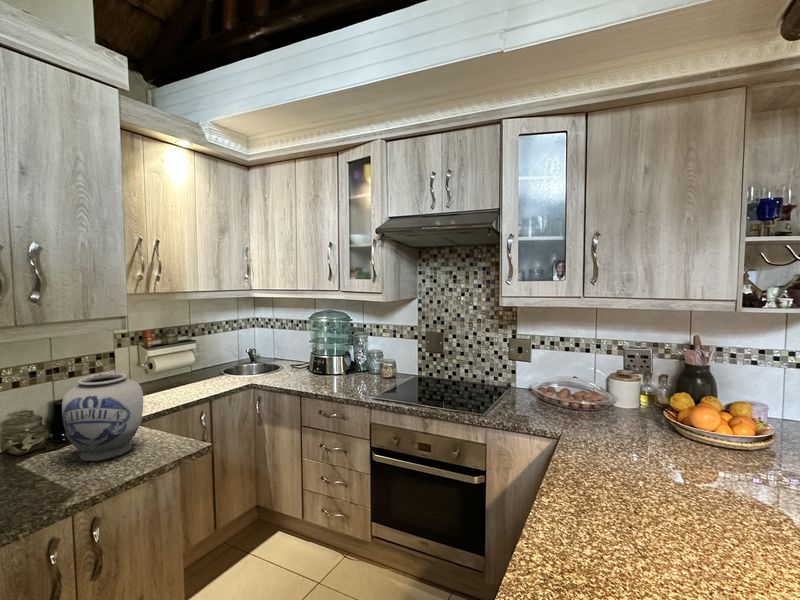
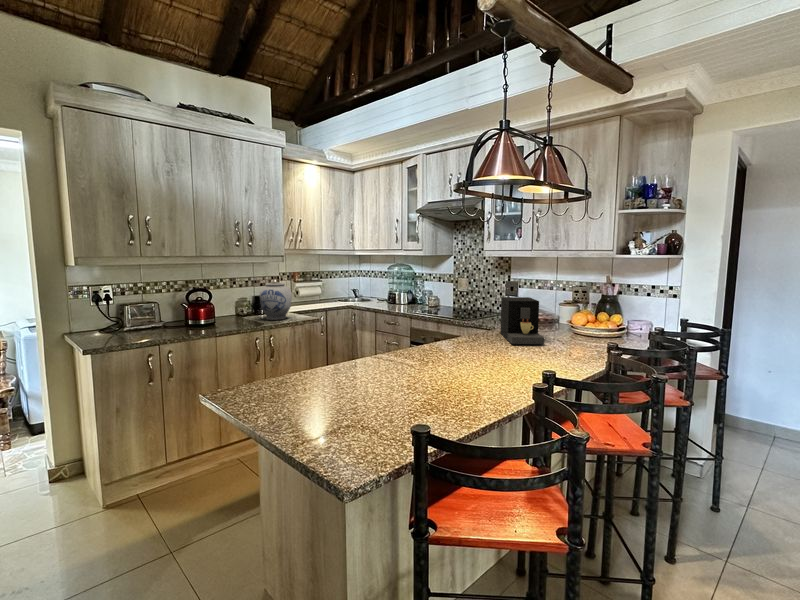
coffee maker: none [589,388,731,512] -> present [500,297,544,344]

